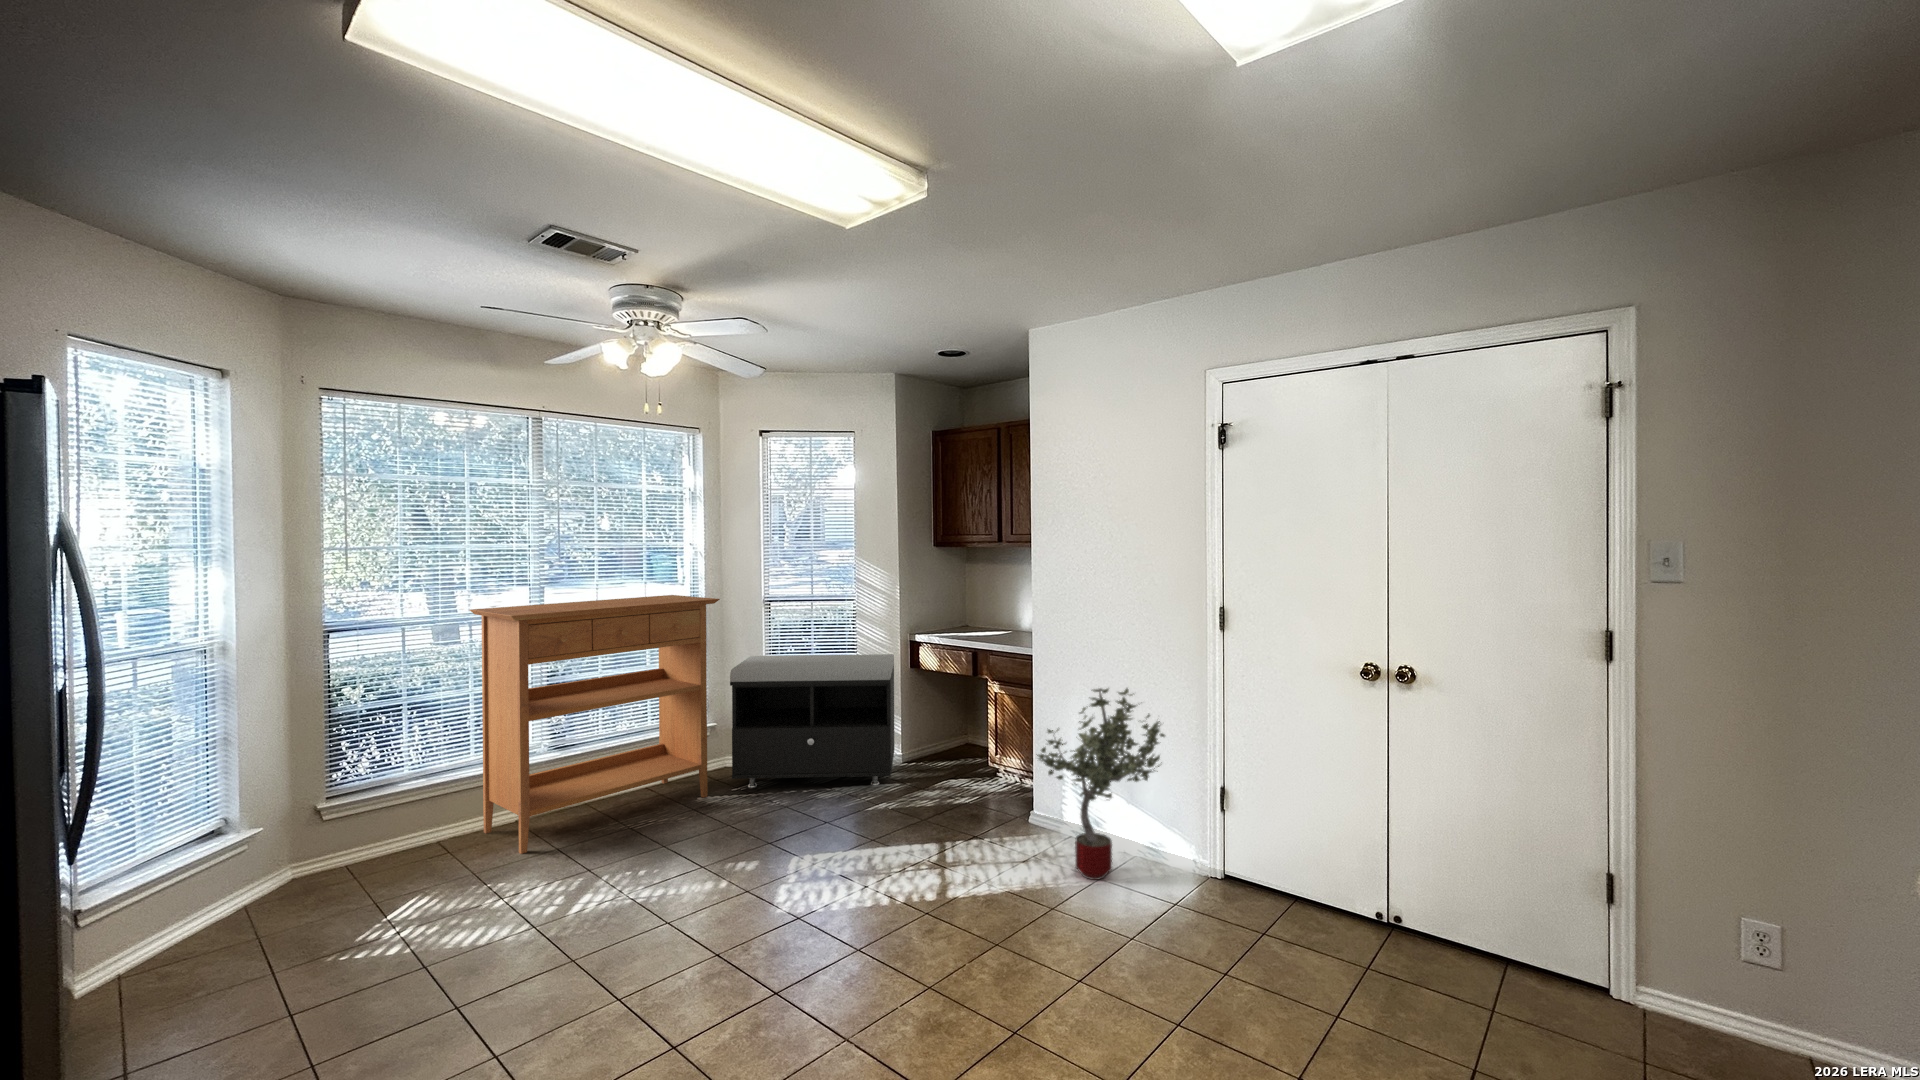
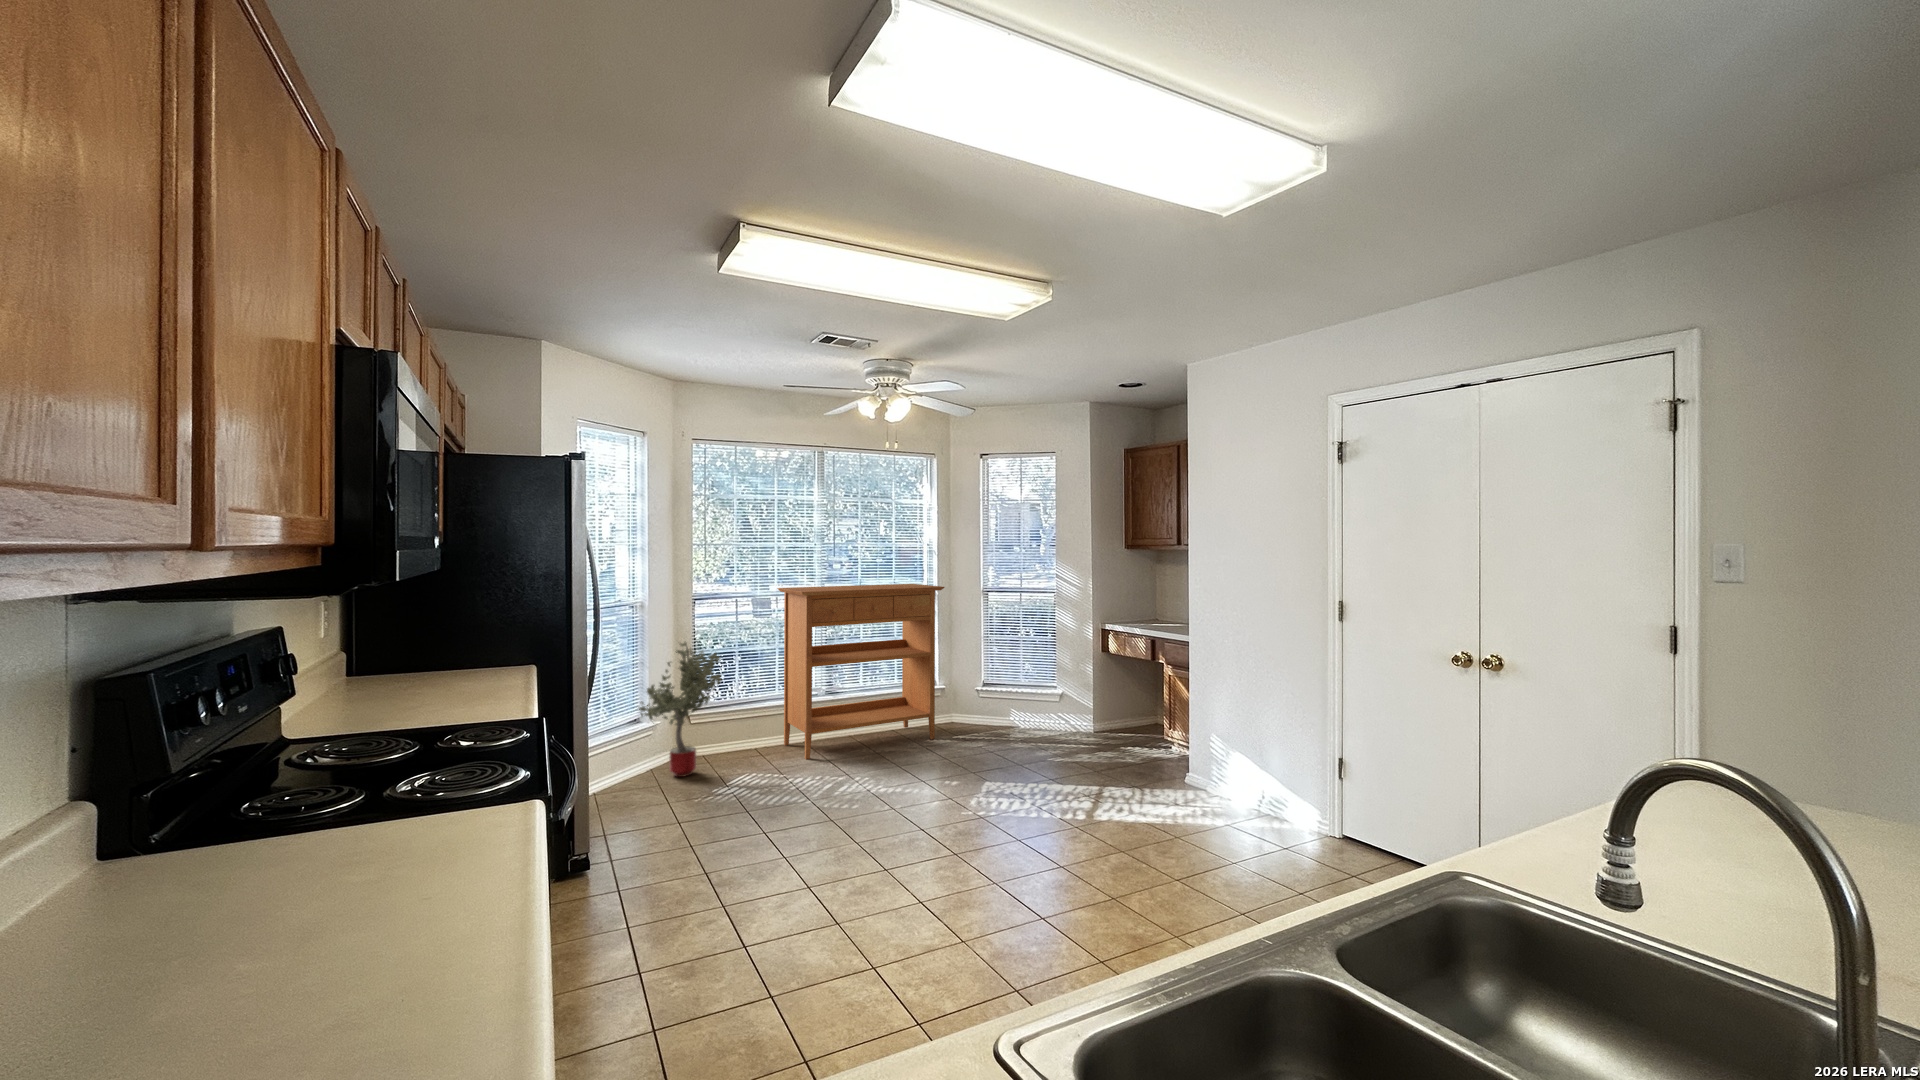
storage bench: present [730,654,894,788] -> none [952,634,1086,744]
potted tree: present [1037,688,1165,880] -> present [639,642,722,777]

